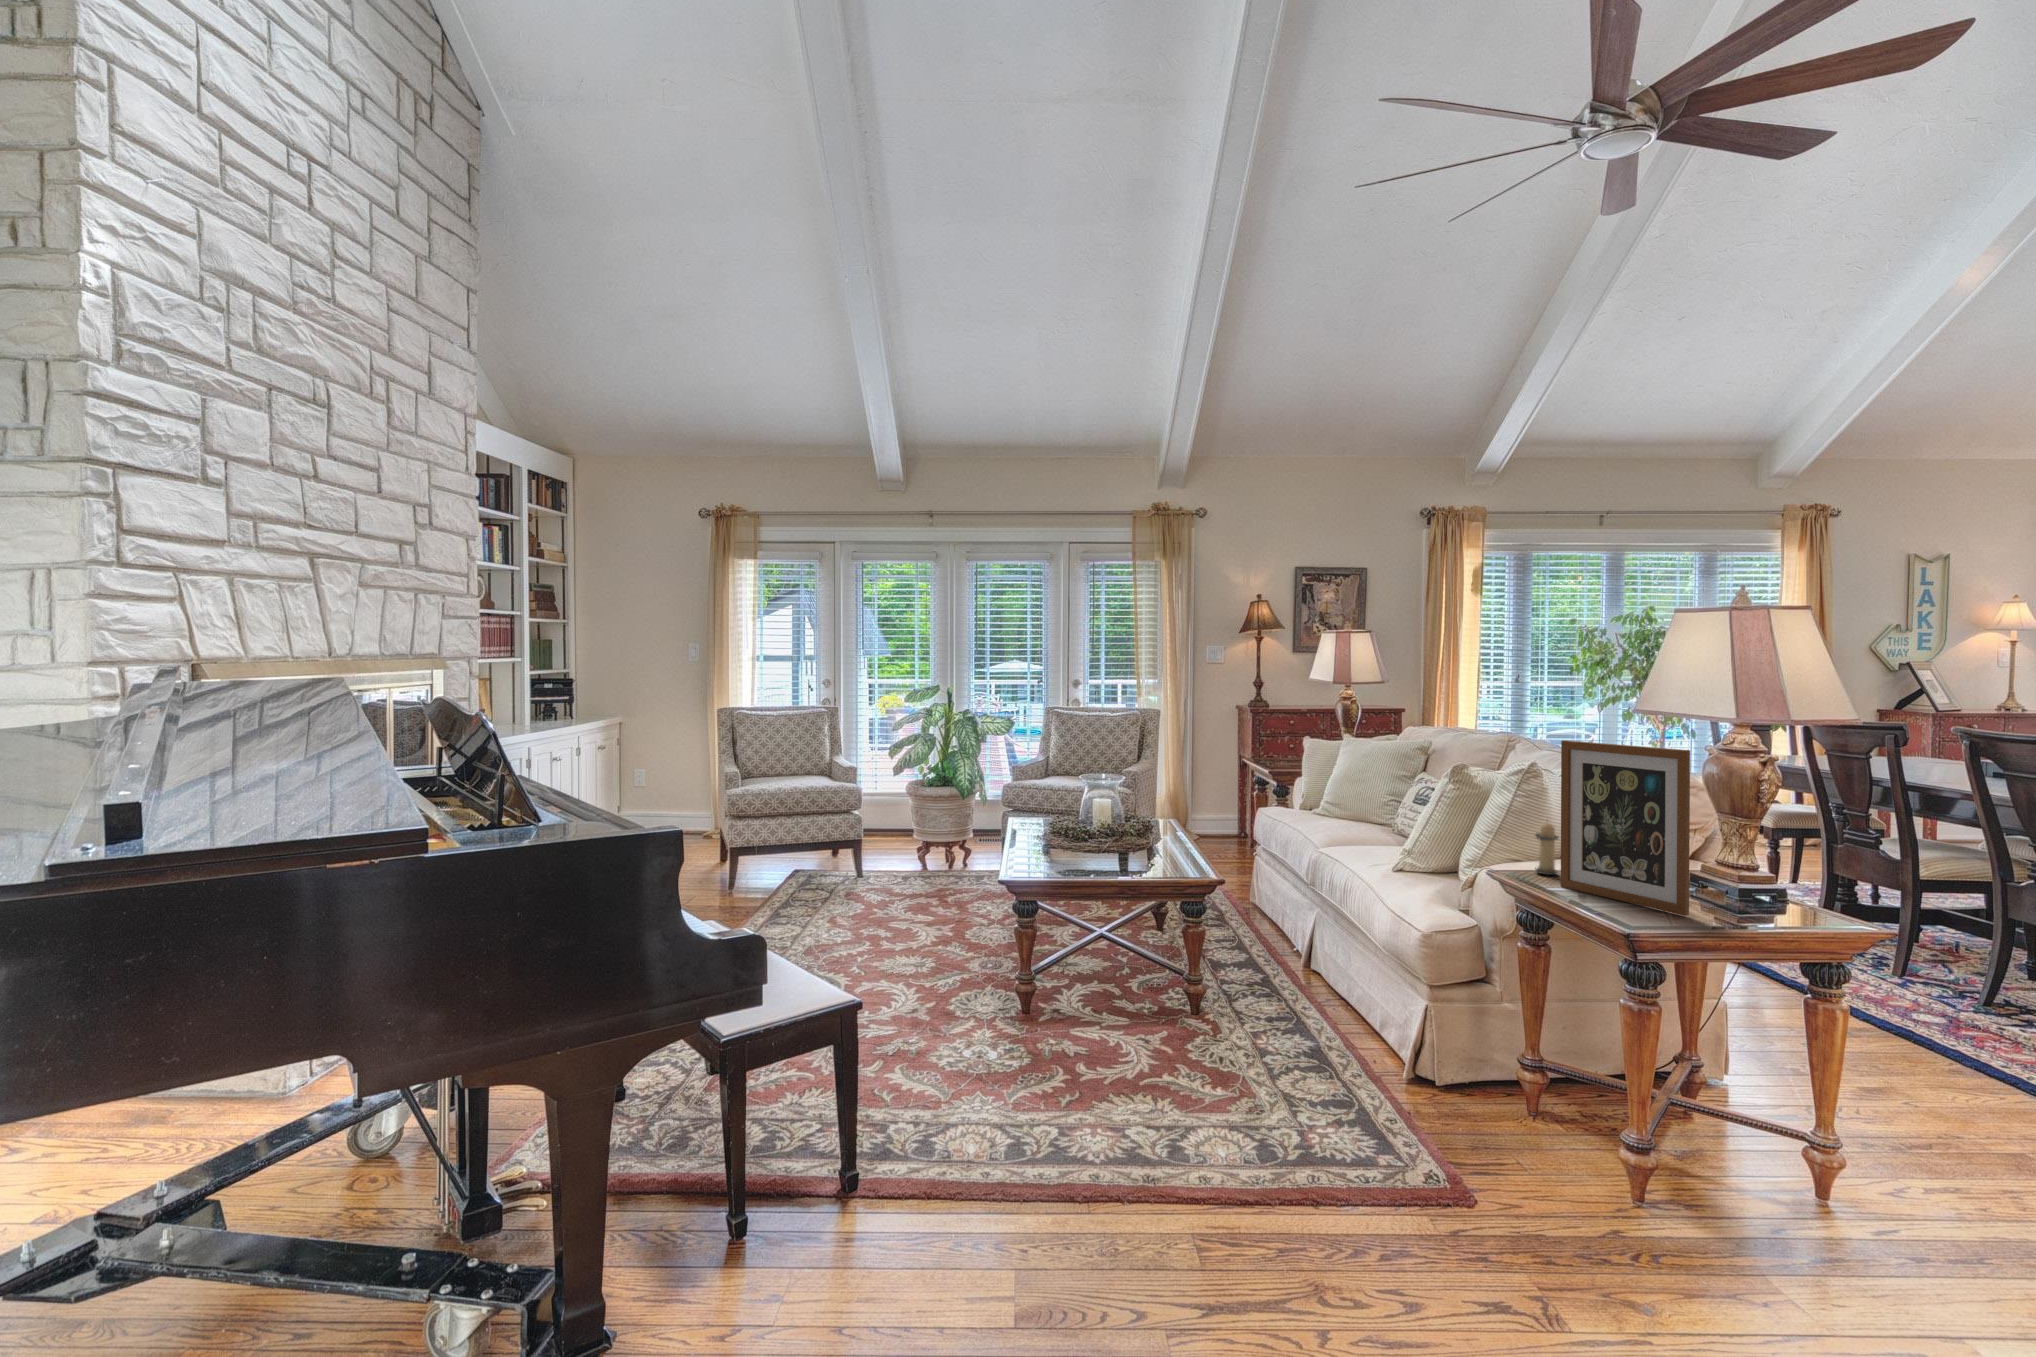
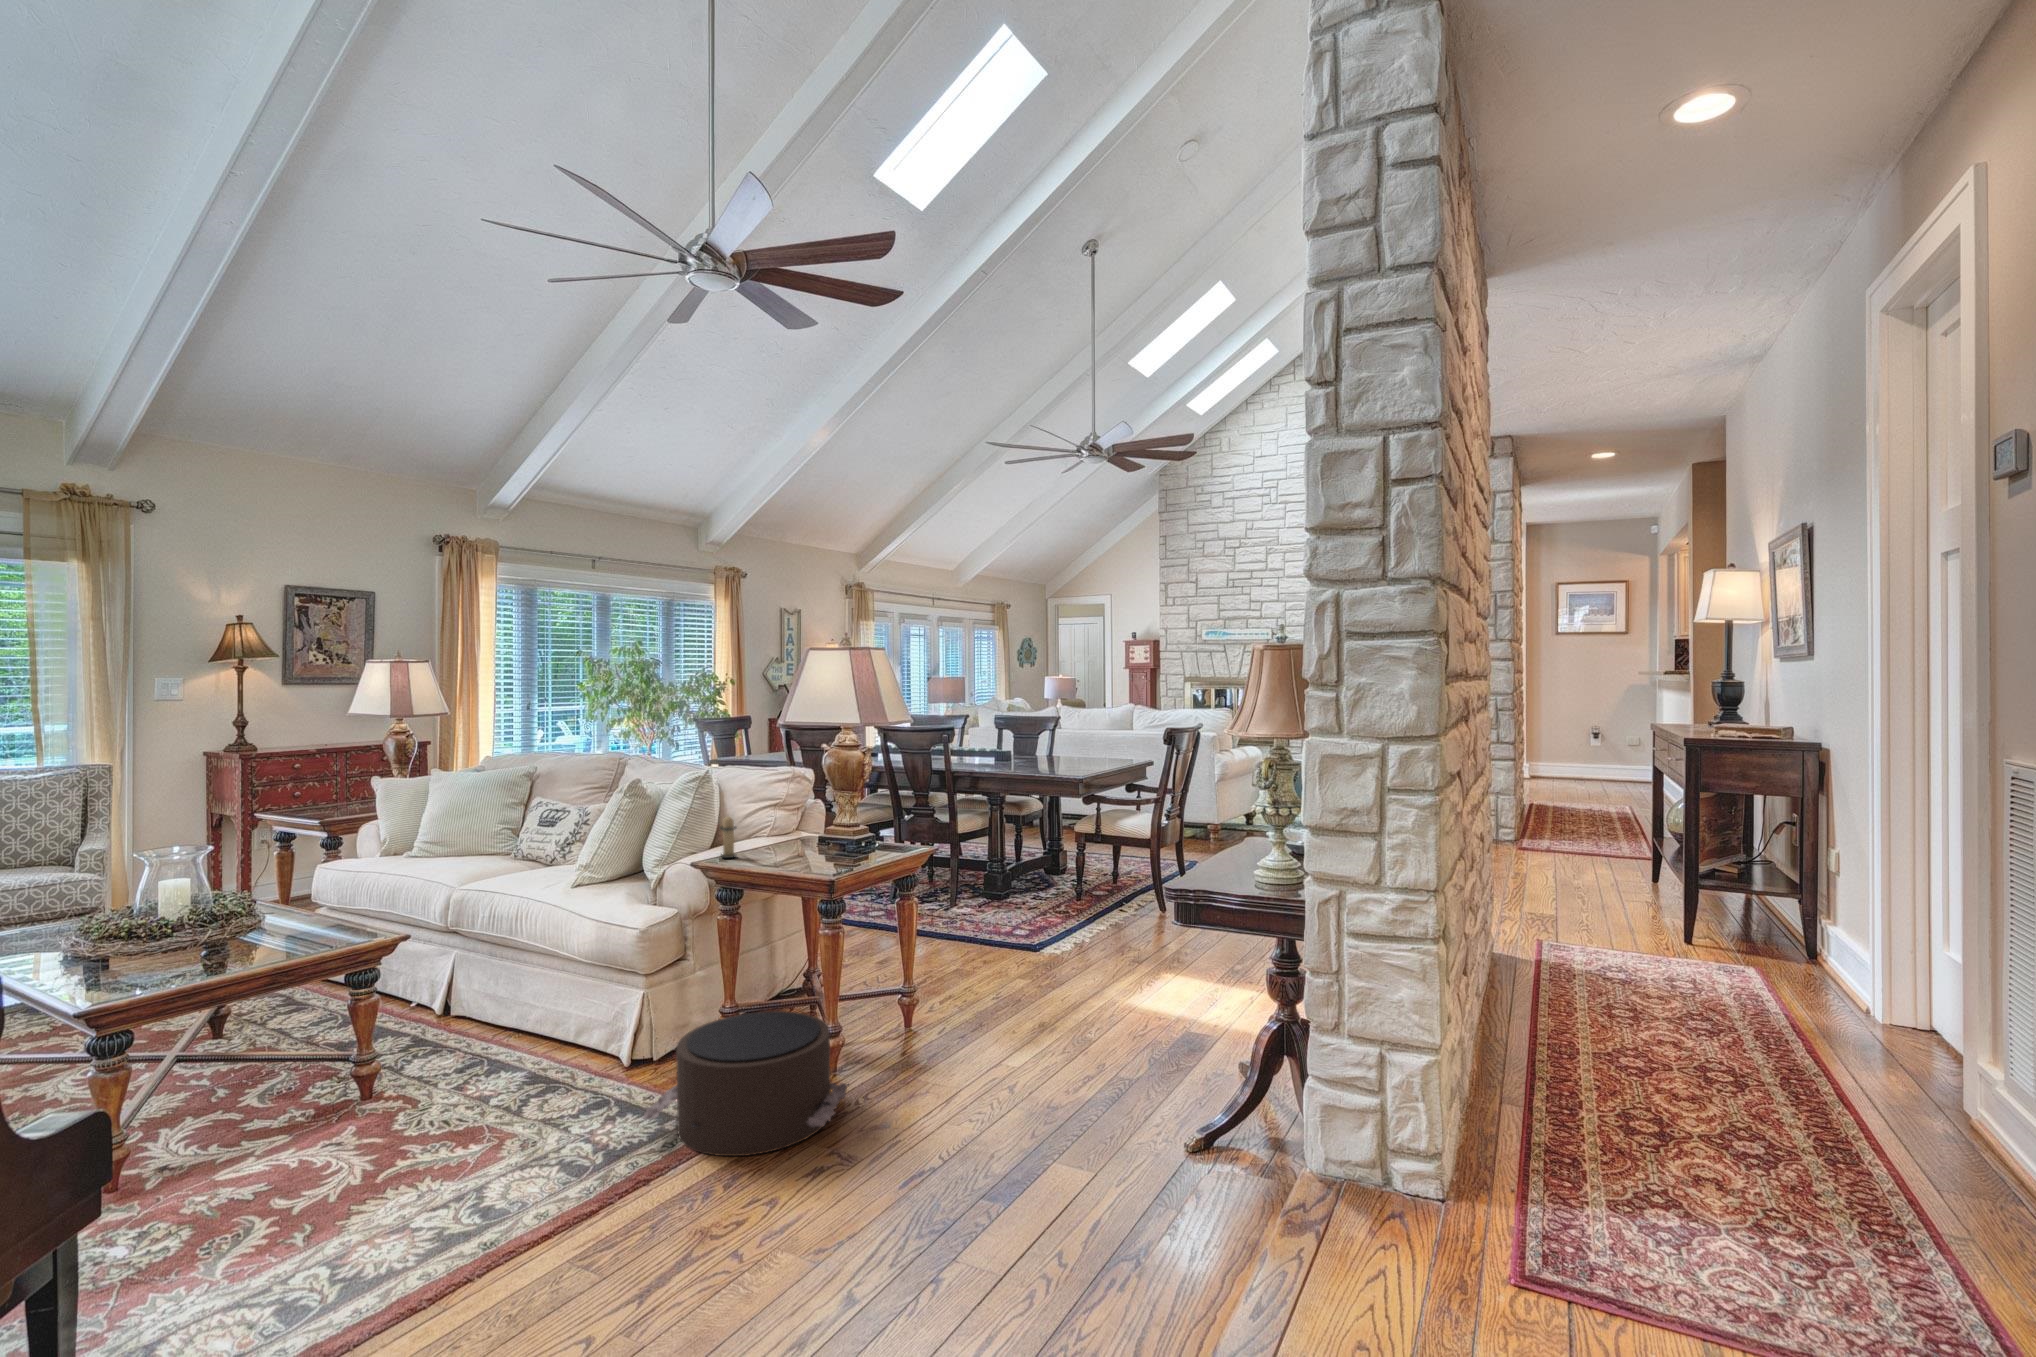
picture frame: present [1561,740,1690,916] -> none [748,748,843,864]
pouf: none [1347,1063,1615,1262] -> present [642,1011,848,1156]

